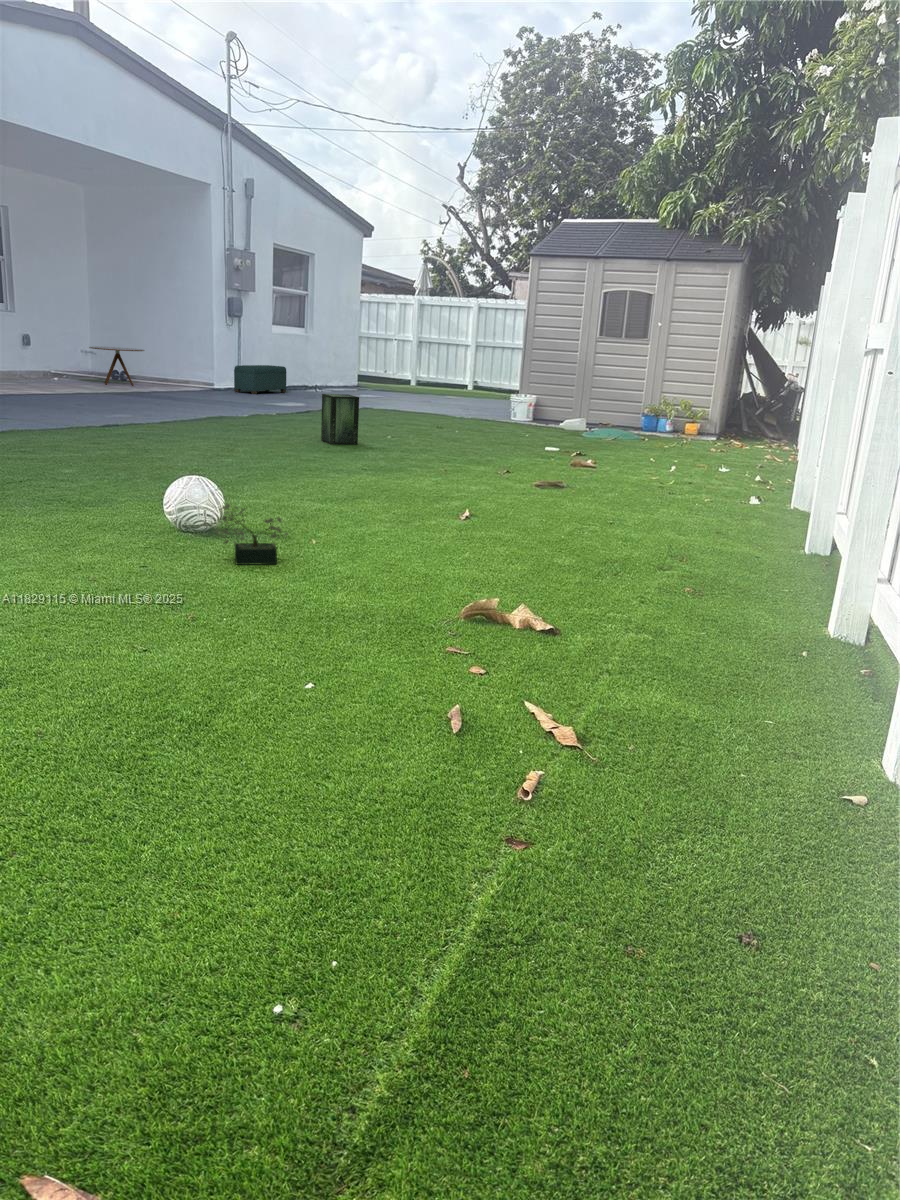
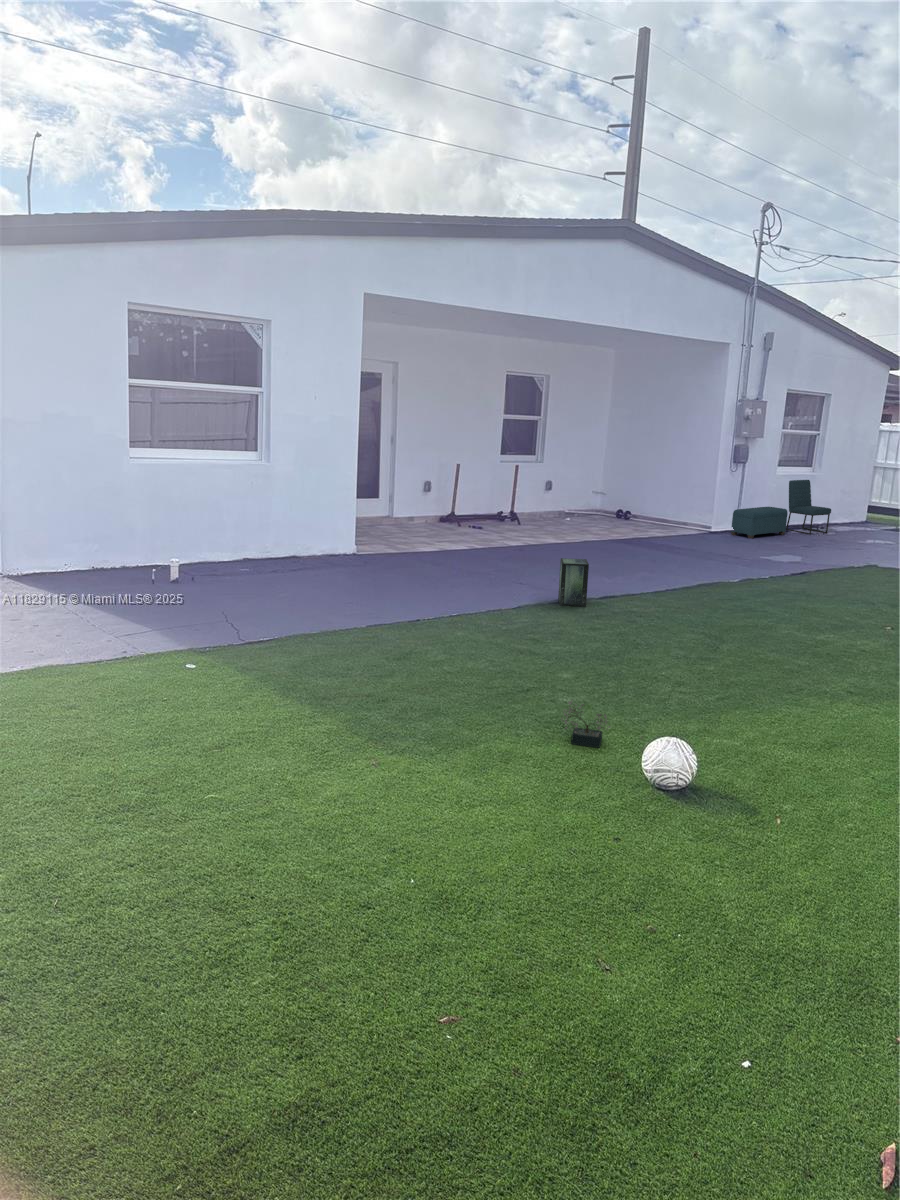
chair: none [284,340,326,393] -> present [786,480,831,535]
round table: present [89,346,145,386] -> none [601,488,650,526]
storage box: present [321,394,359,445] -> present [558,558,589,607]
decorative plant: present [216,504,288,565] -> present [562,700,610,748]

